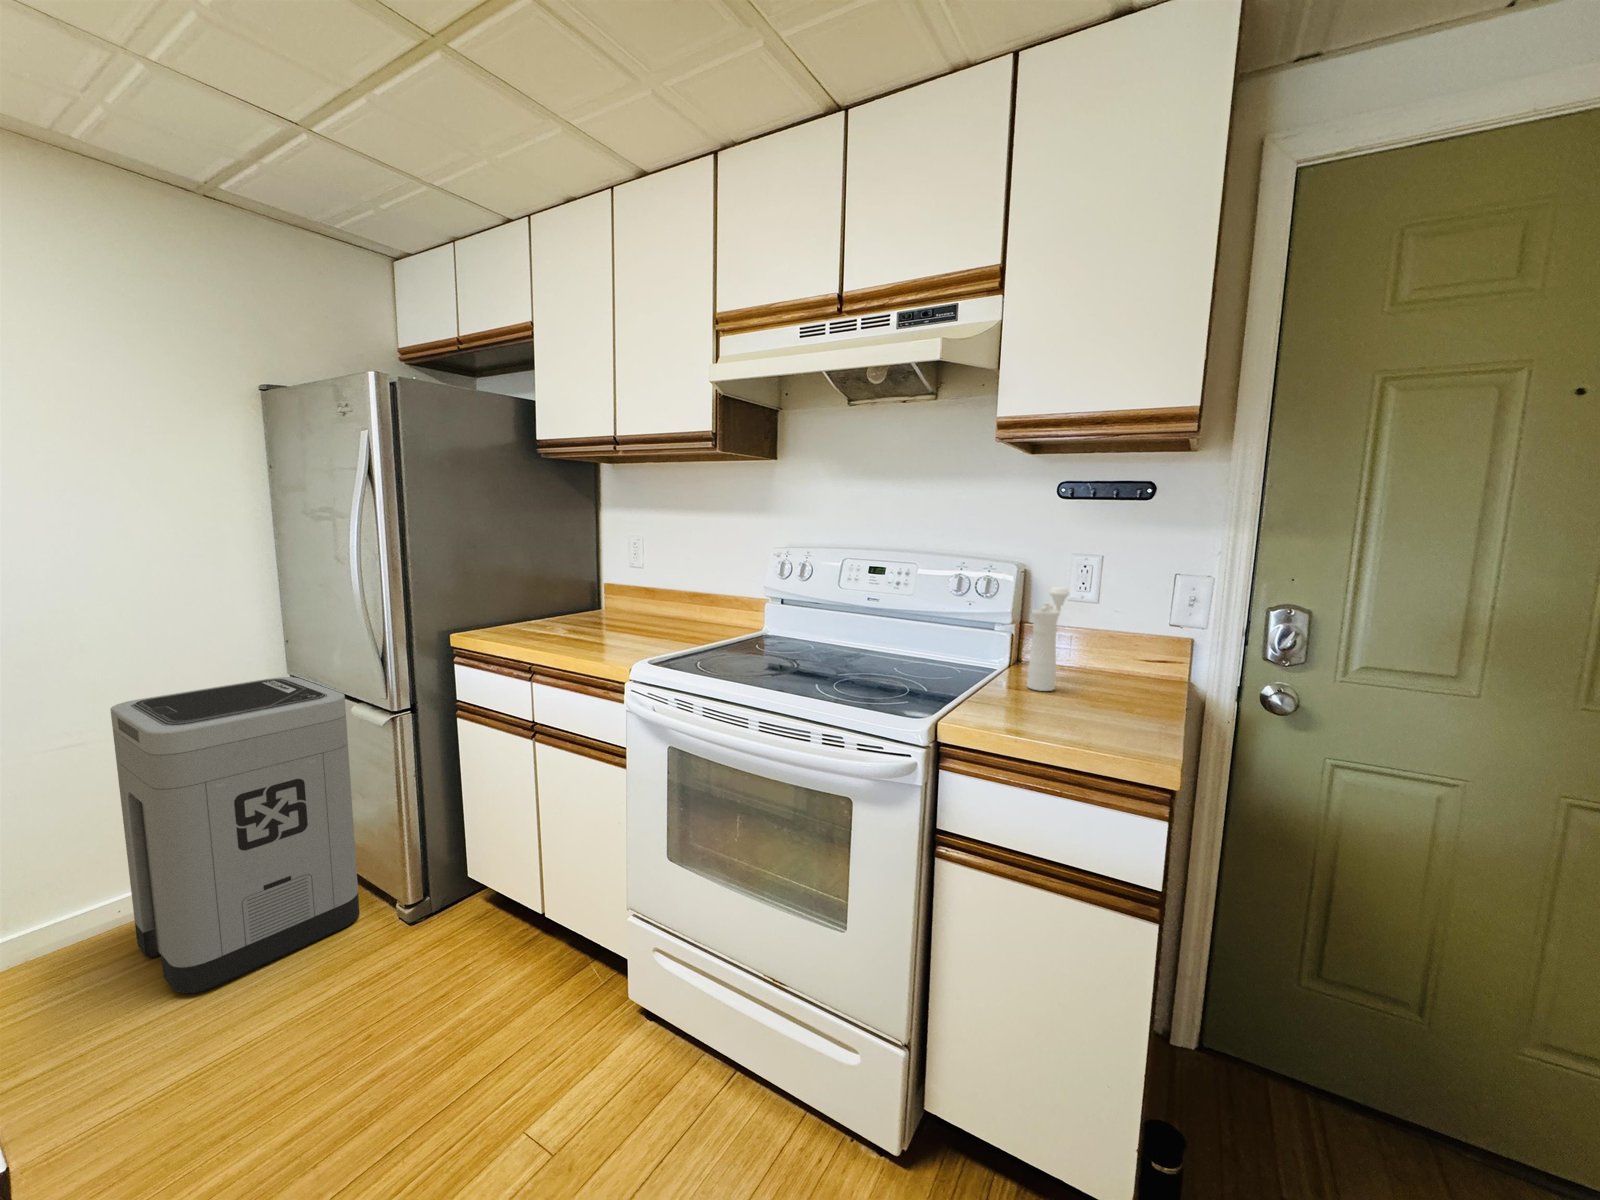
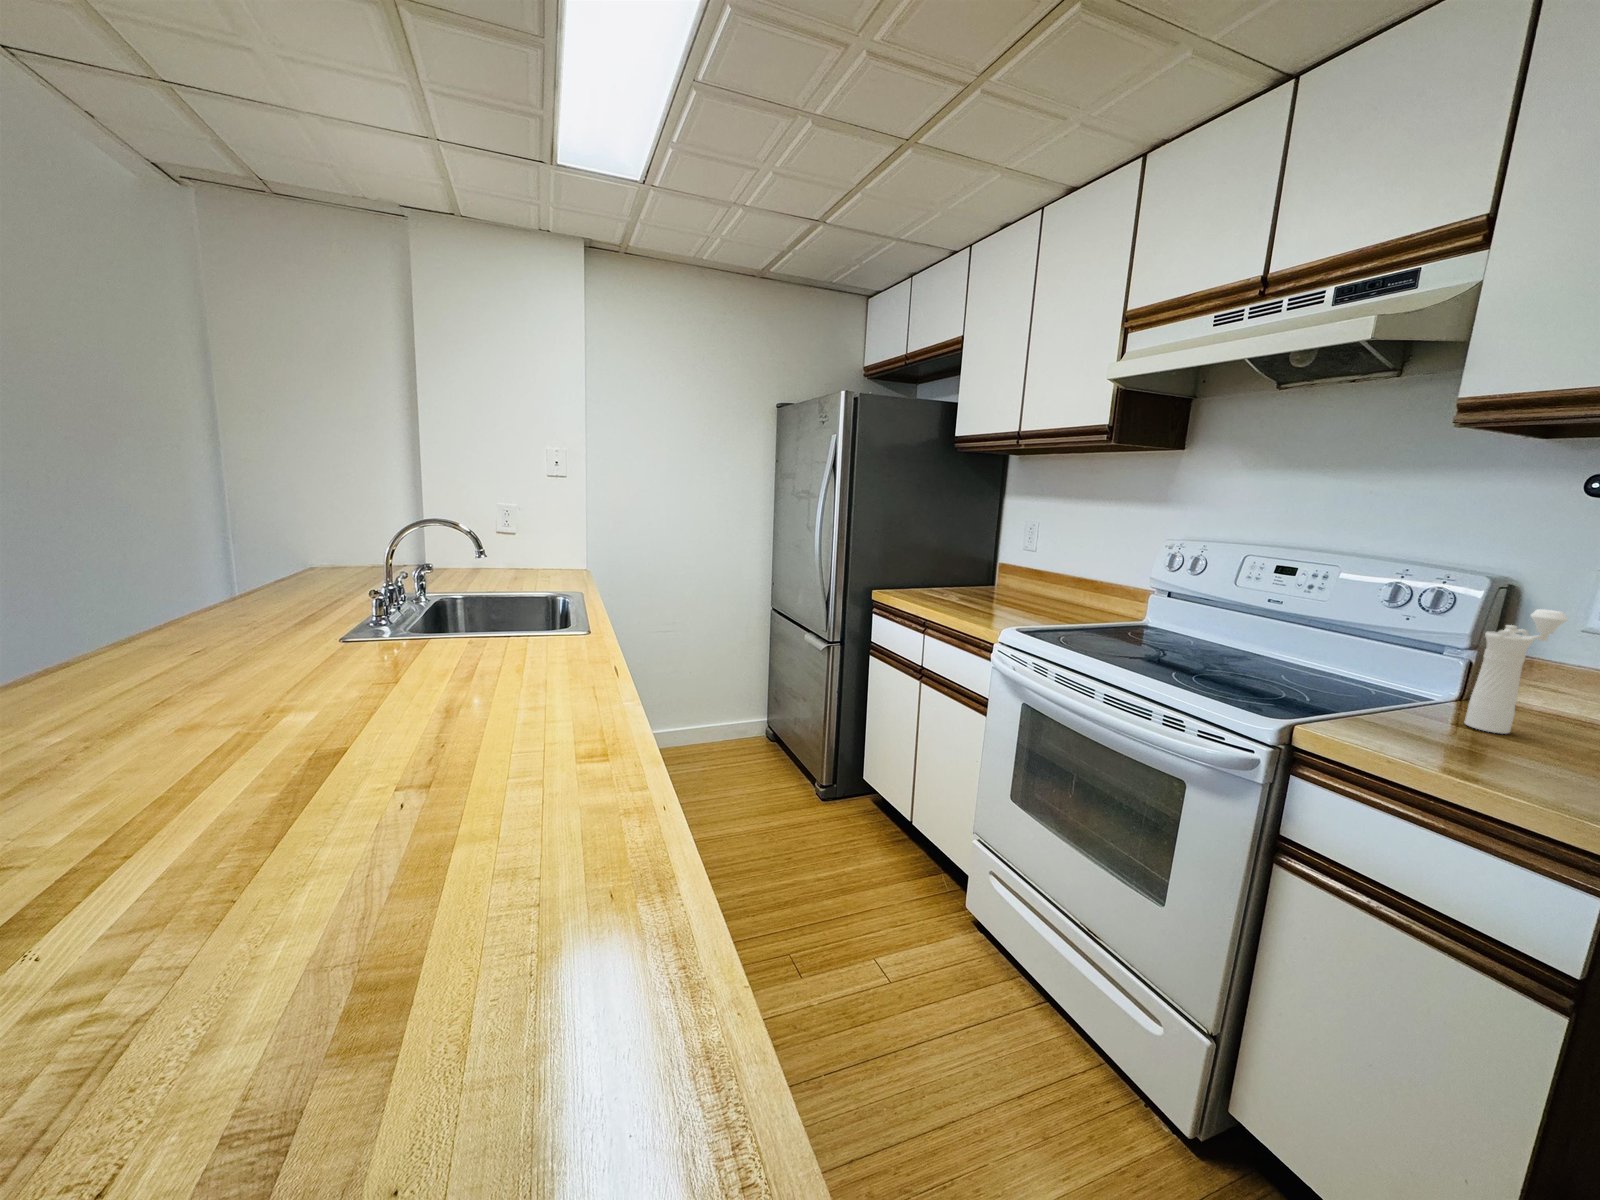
trash can: present [110,677,359,994] -> none [685,607,804,795]

